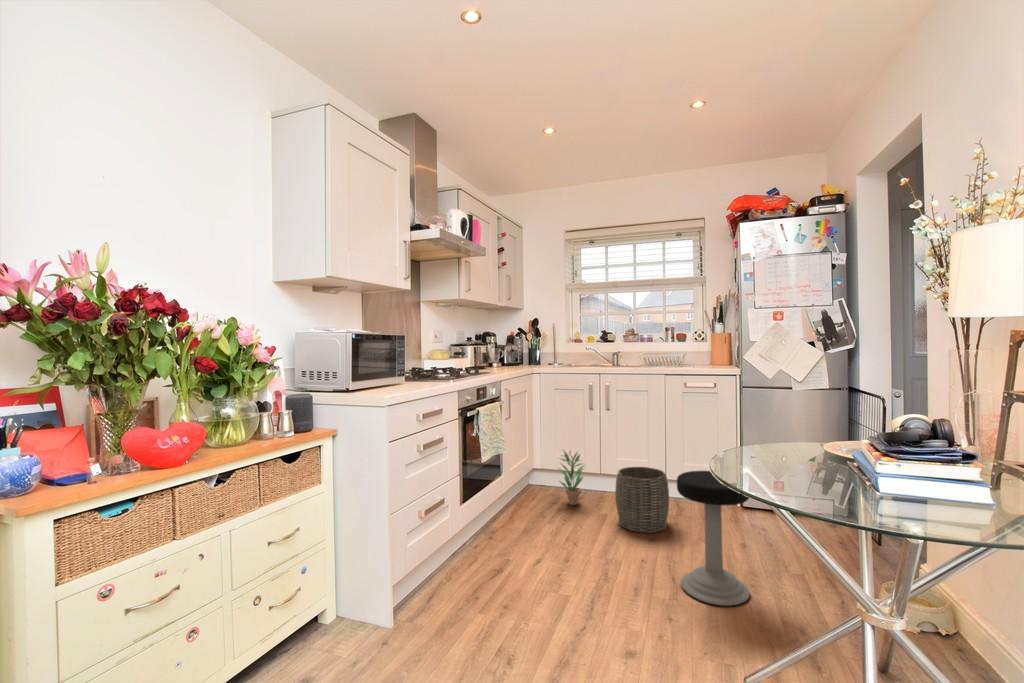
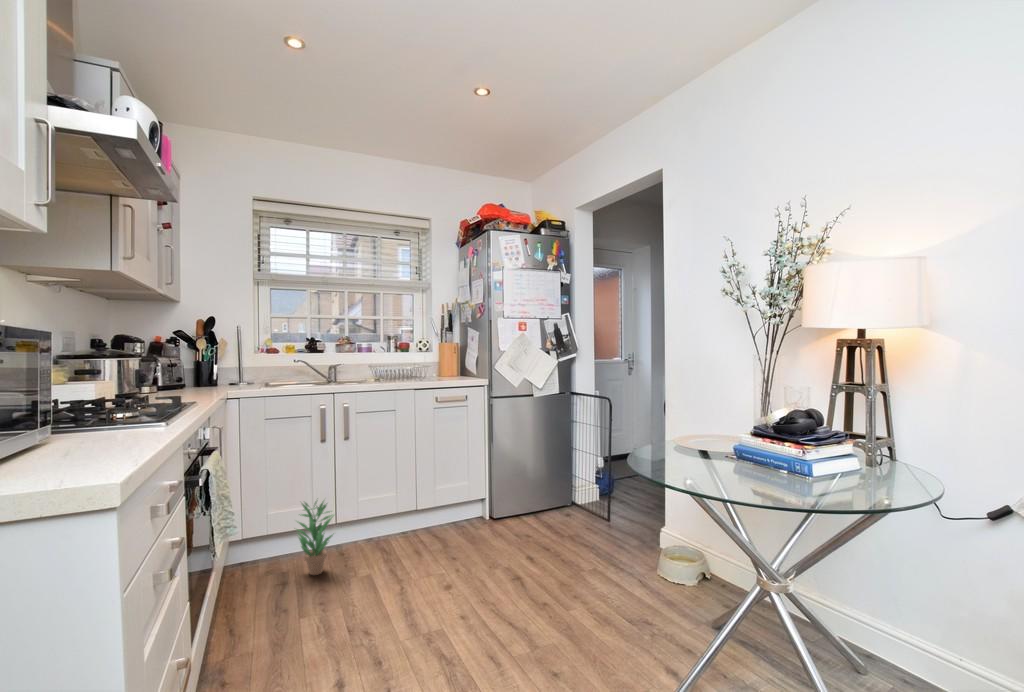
woven basket: present [615,467,669,533] -> none [389,501,453,582]
stool: present [677,471,750,606] -> none [517,486,589,627]

